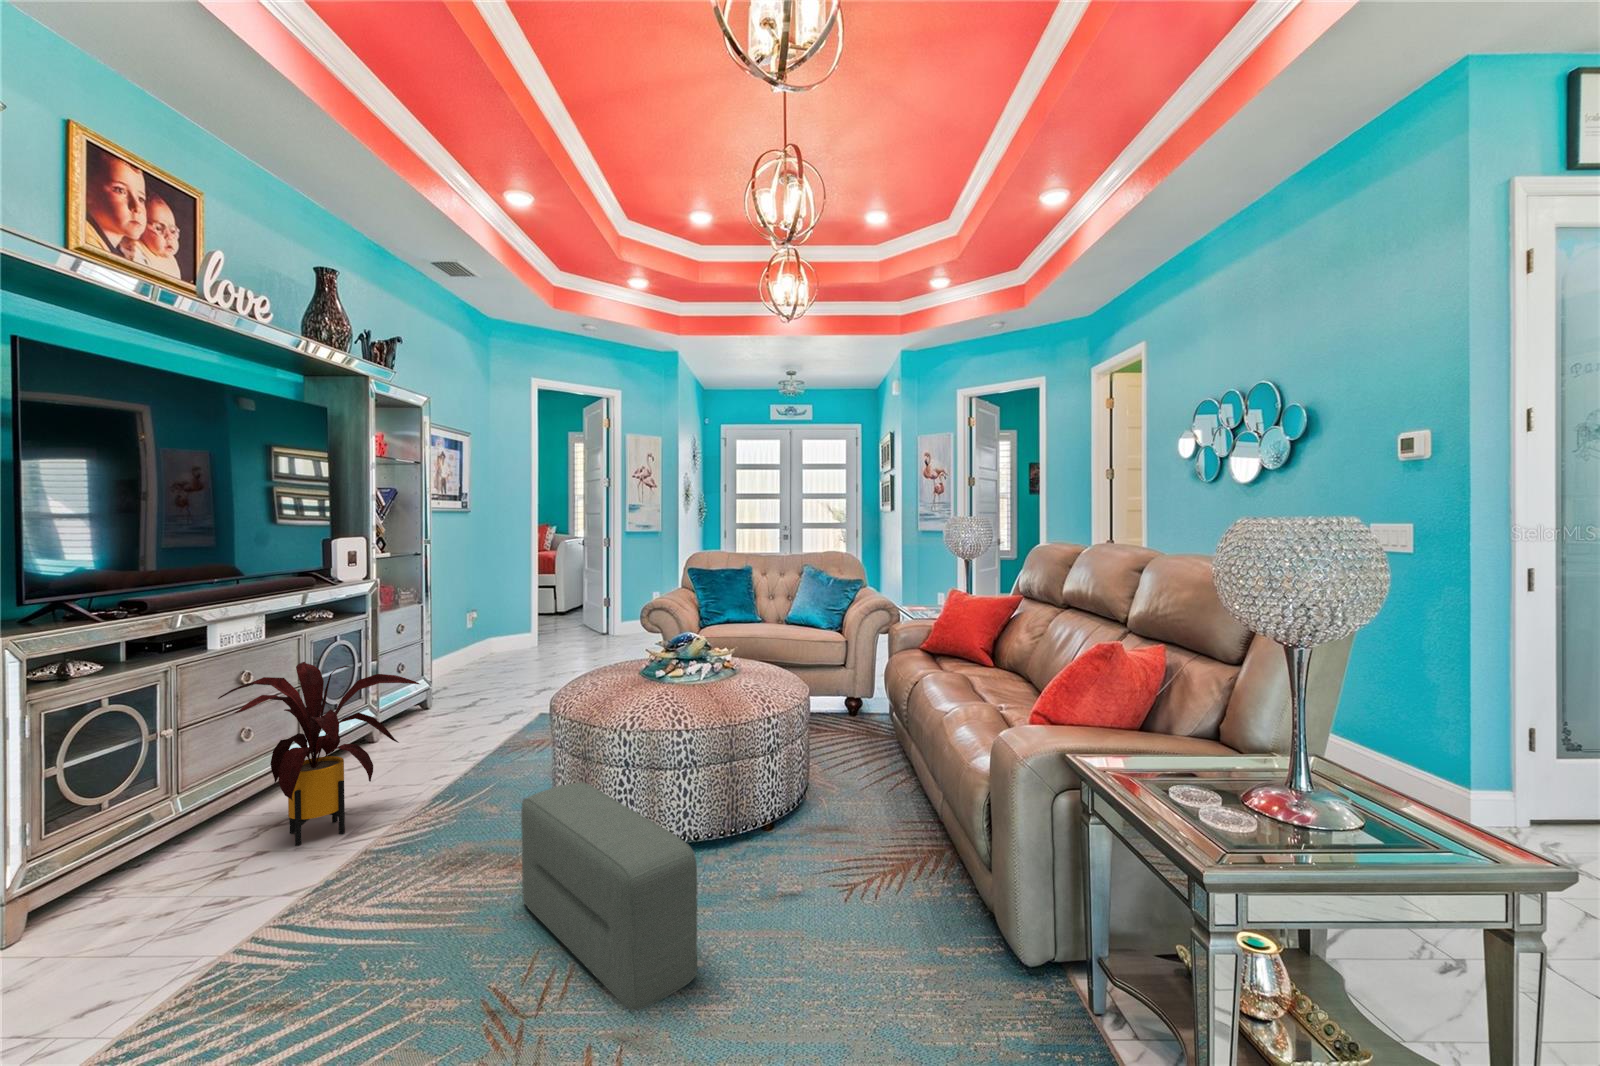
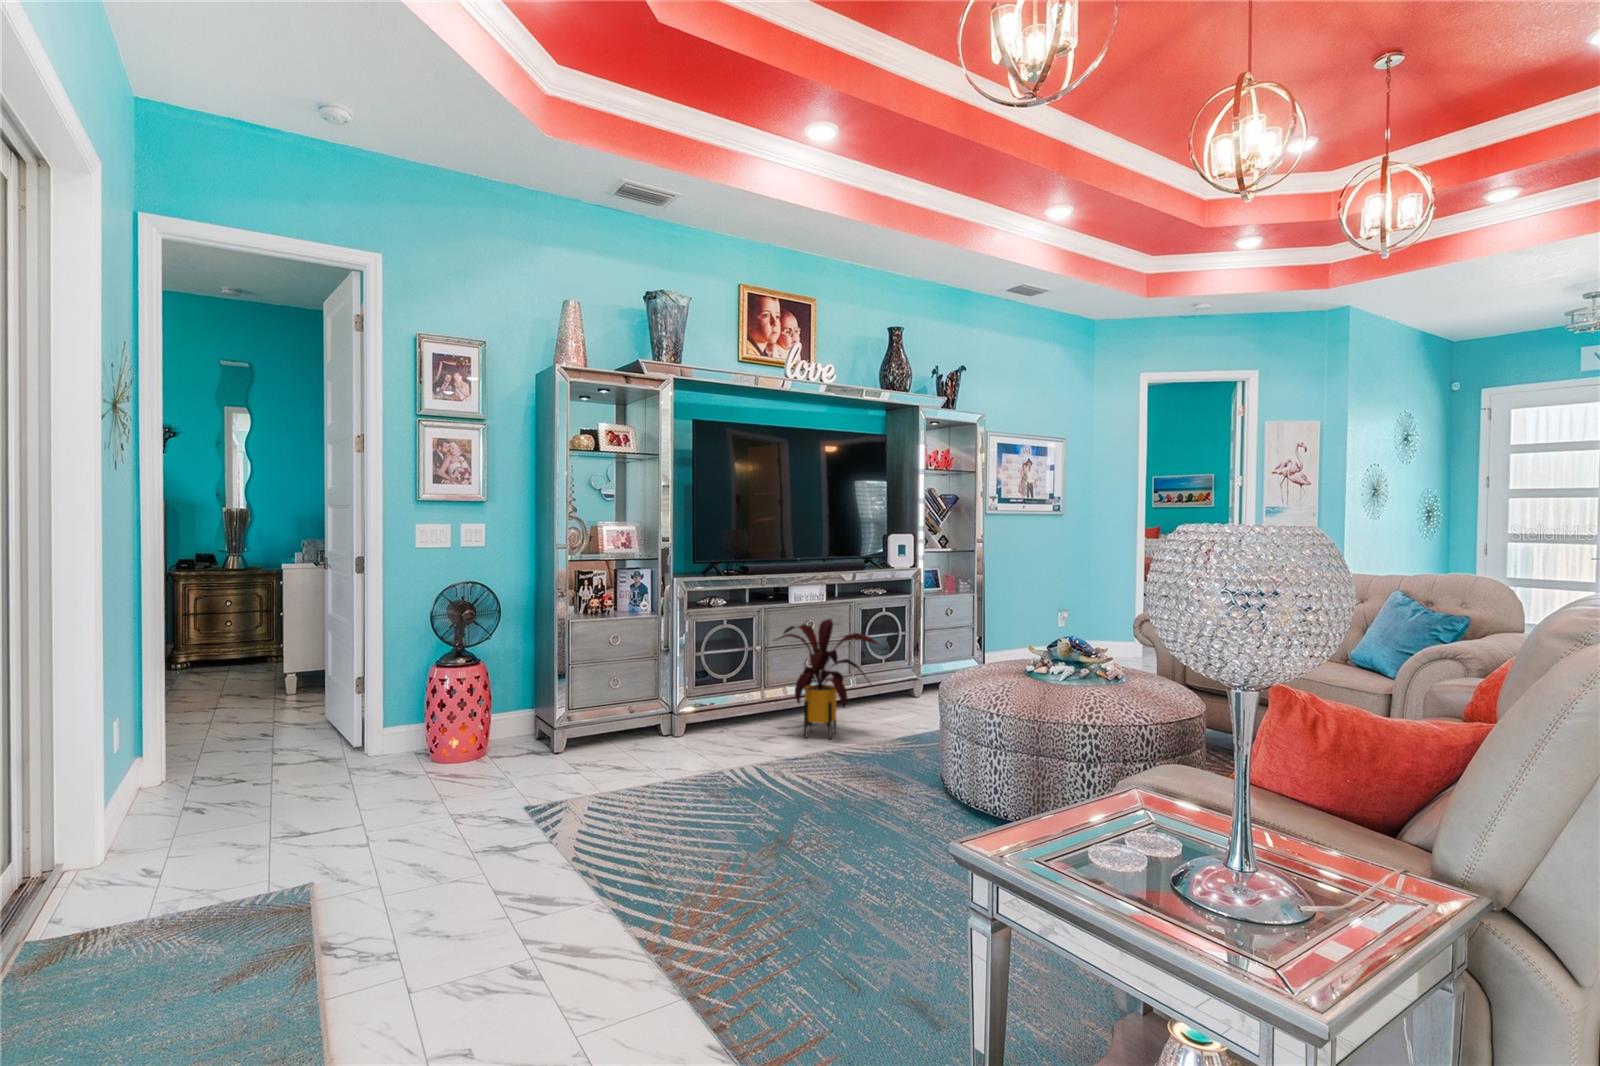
pouf: present [521,782,697,1011] -> none [830,727,907,879]

